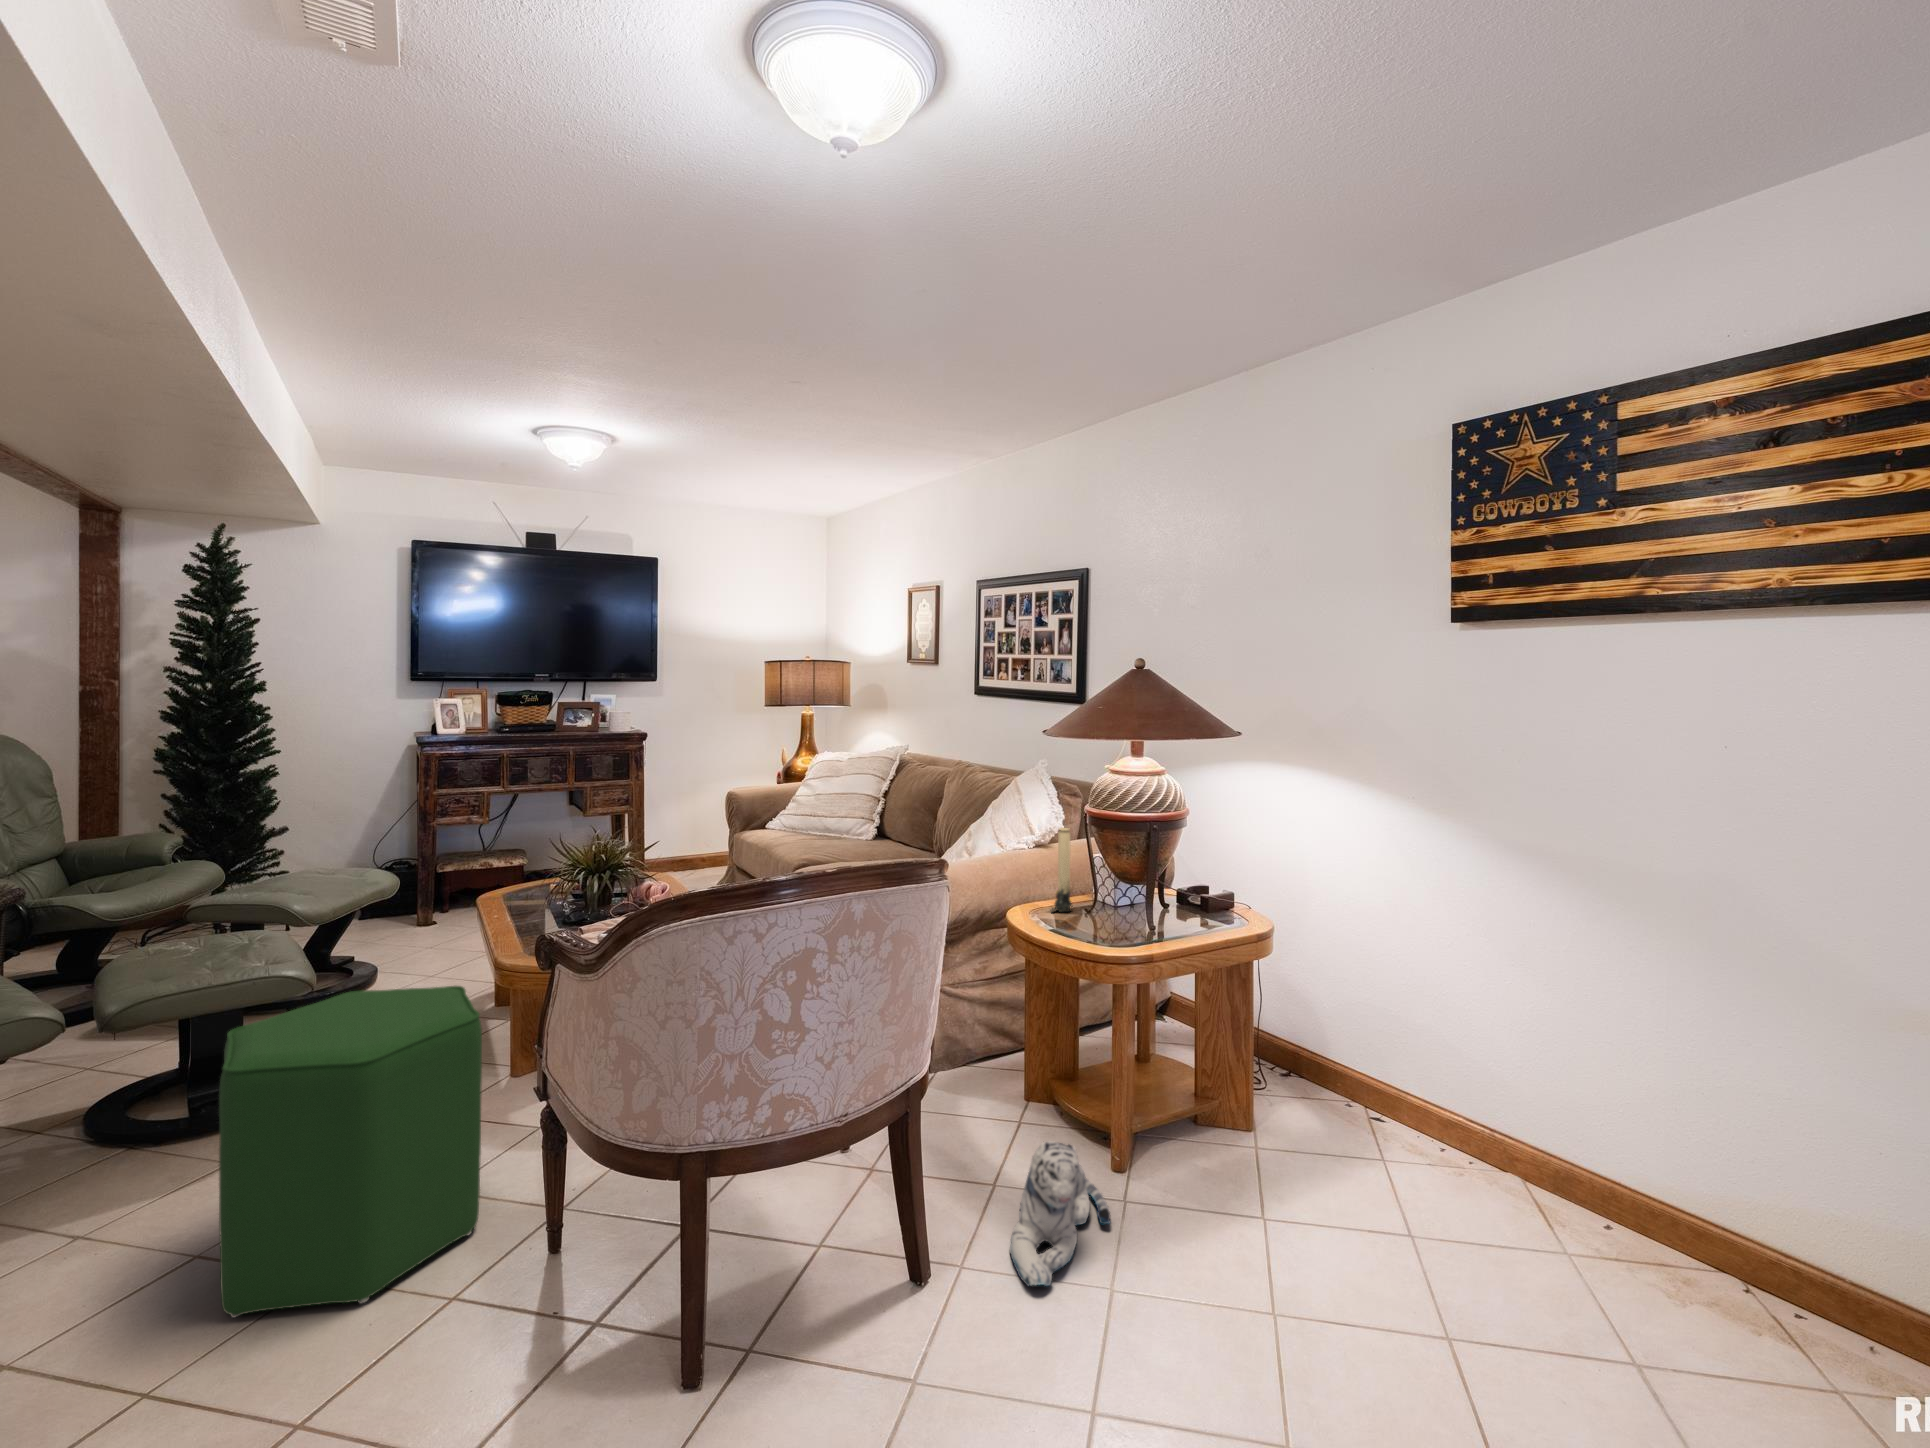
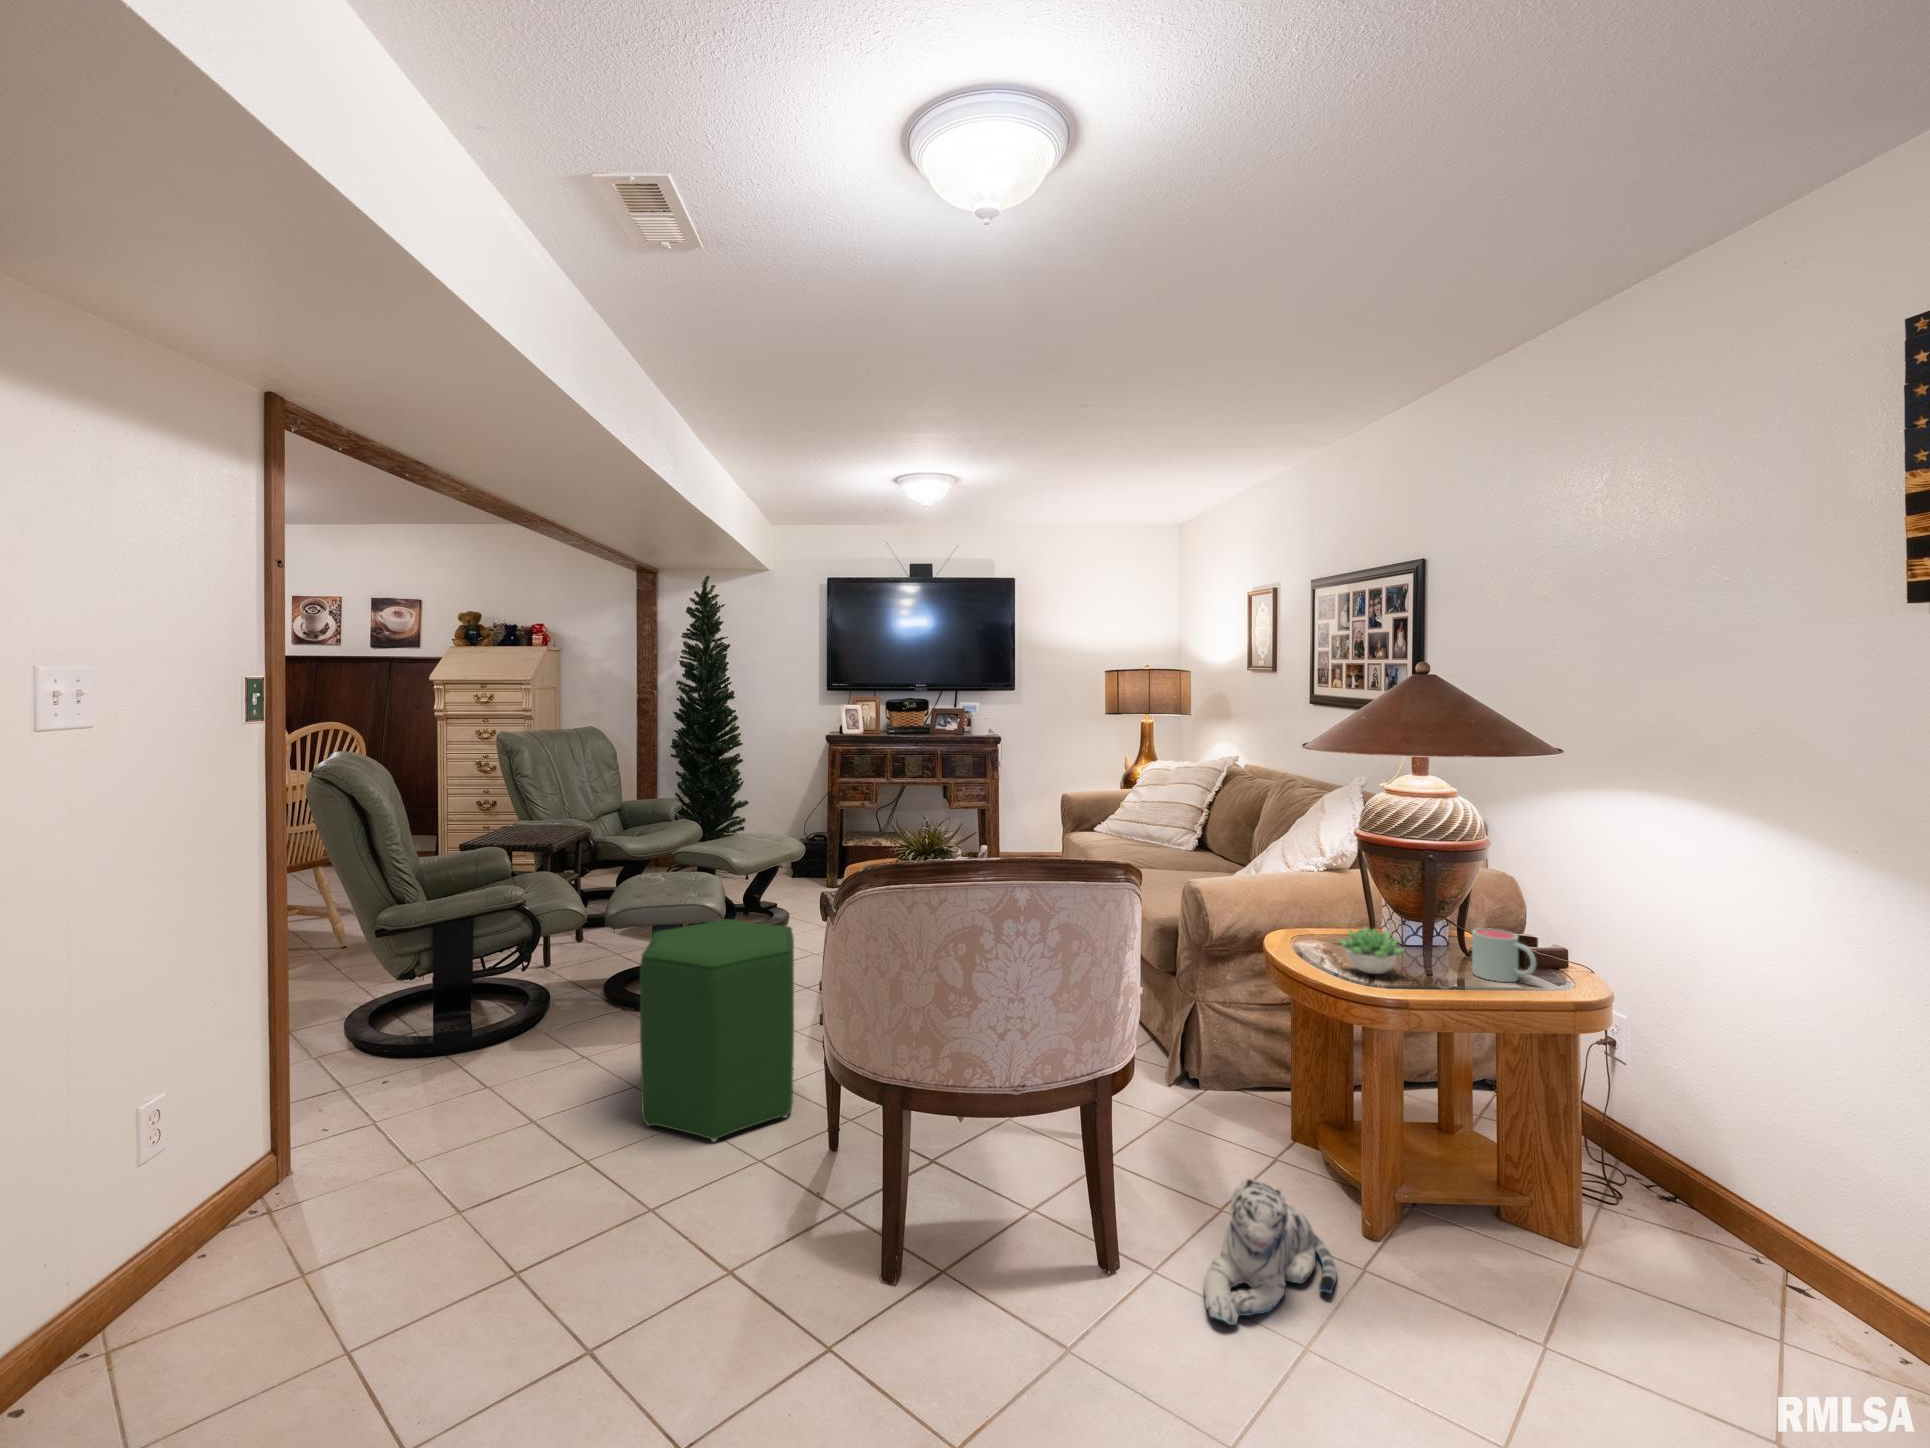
candle: present [1051,828,1073,913] -> none [1314,852,1343,947]
mug: none [1176,880,1223,922] -> present [1472,928,1536,982]
succulent plant: none [1084,891,1139,932] -> present [1338,927,1405,974]

